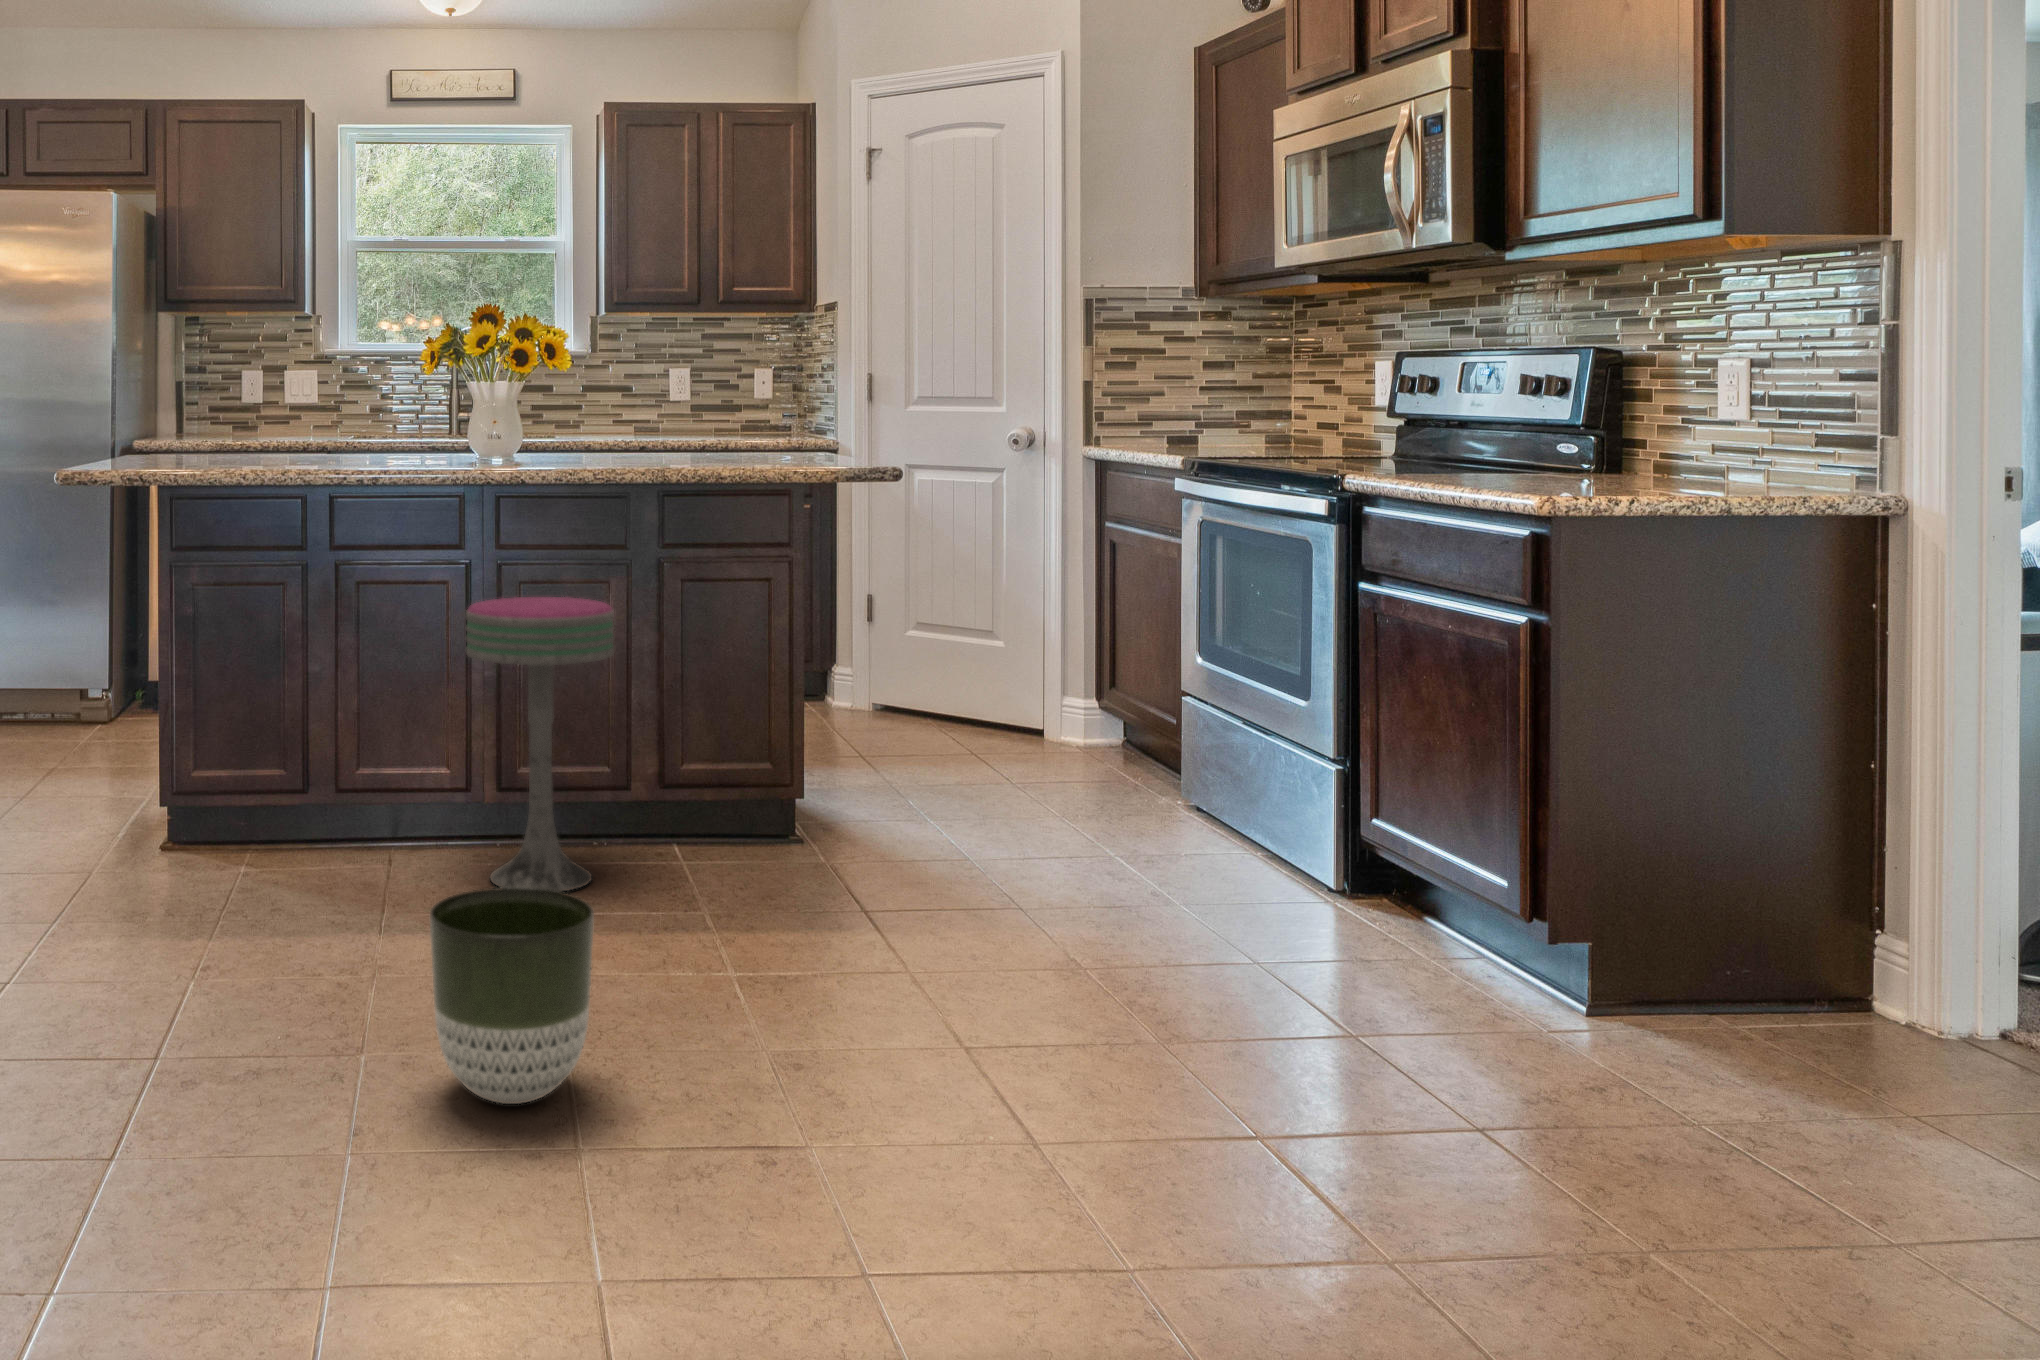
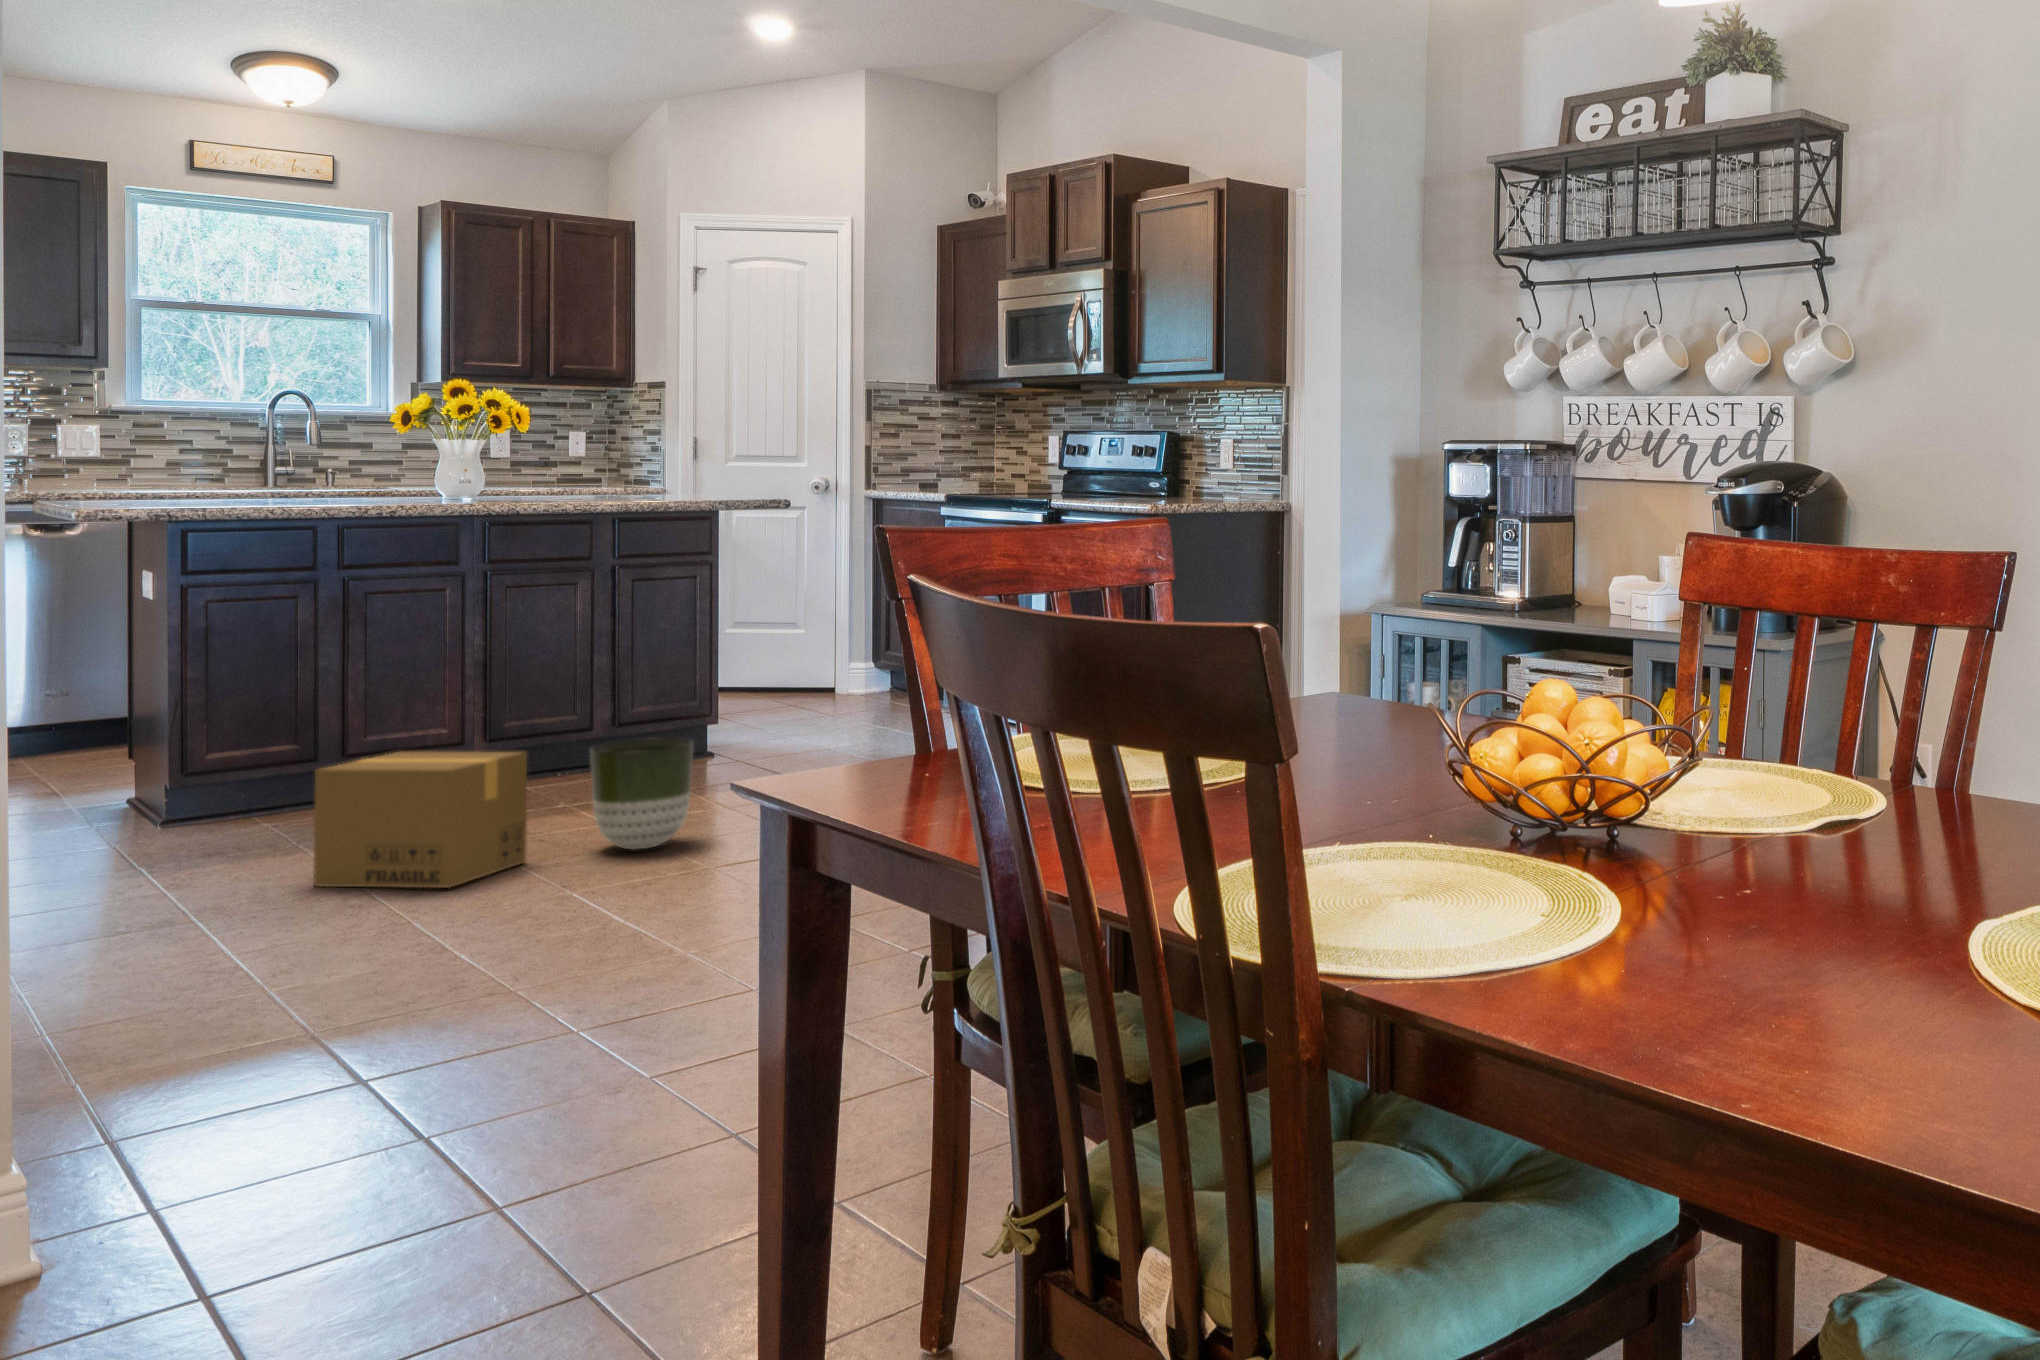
bar stool: present [466,597,614,892] -> none [480,595,598,796]
cardboard box: none [59,852,333,1141] -> present [313,752,527,888]

